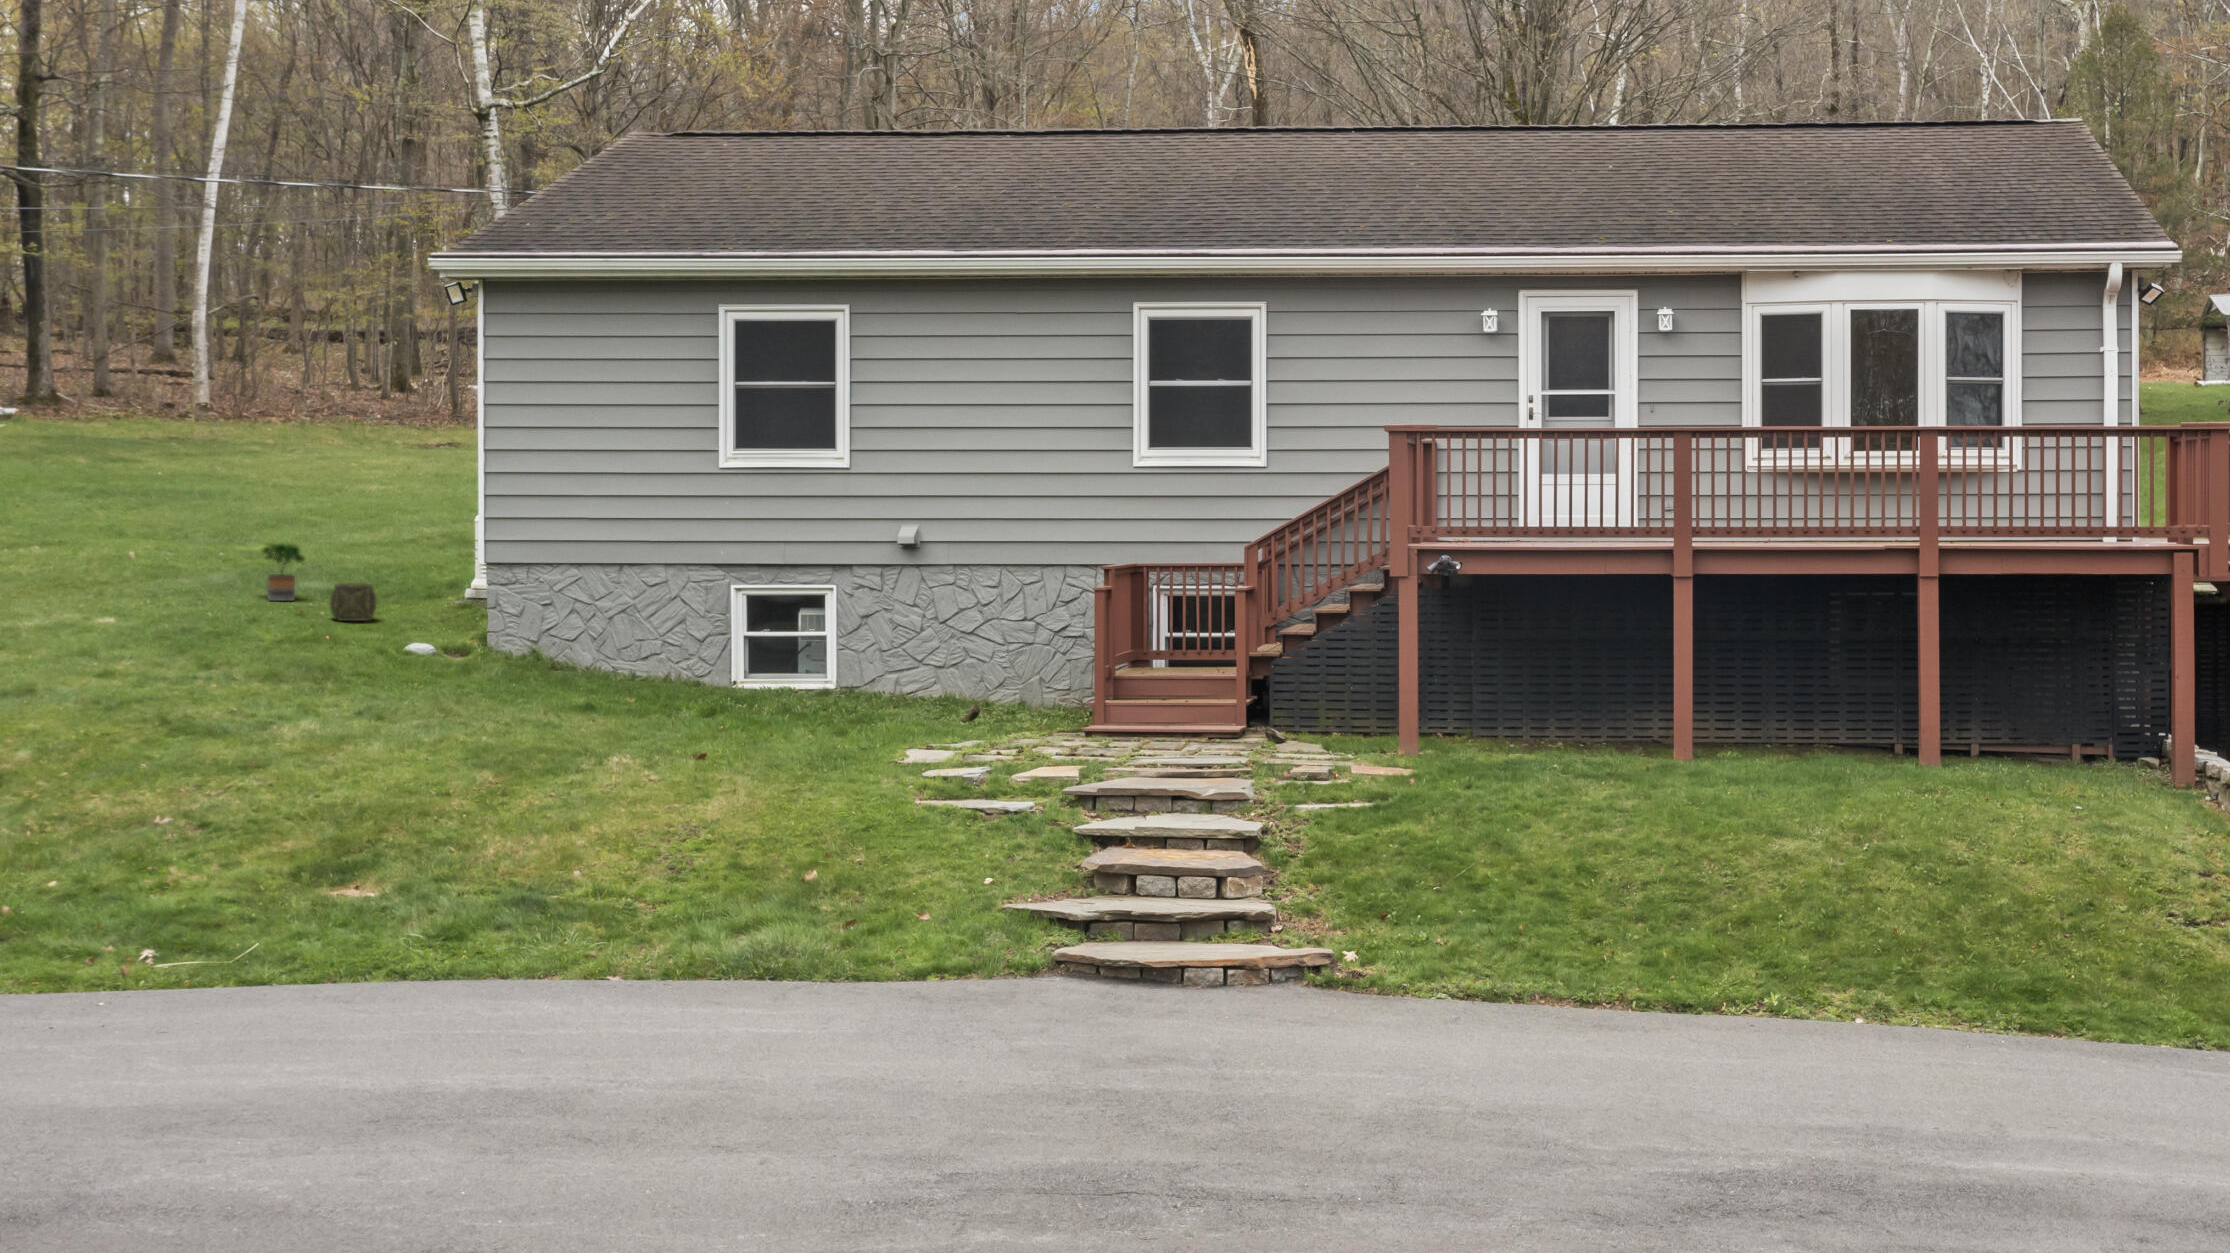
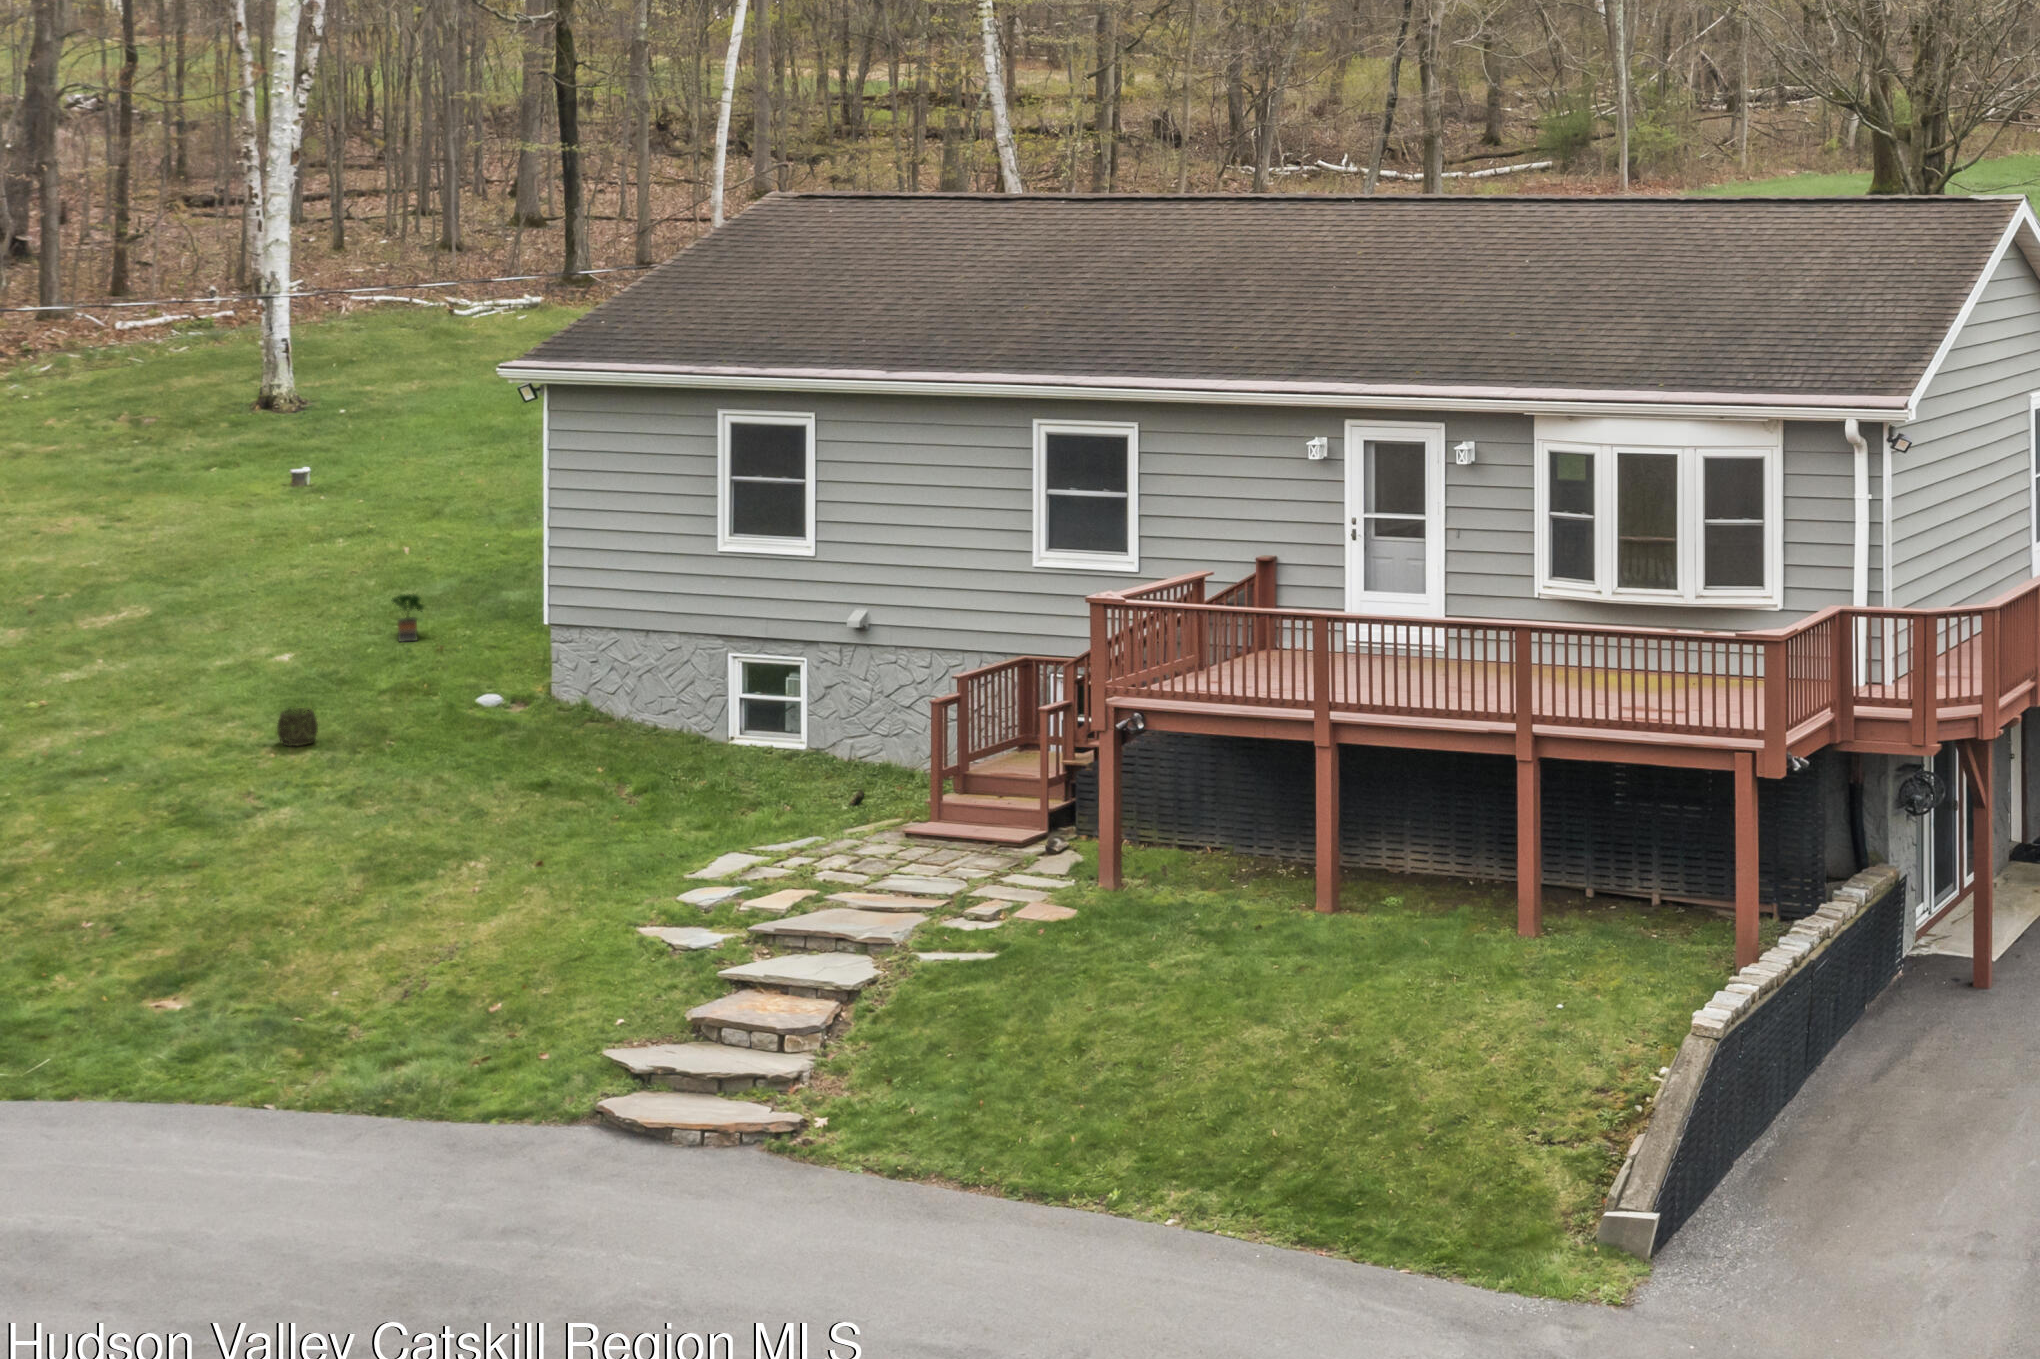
woven basket: present [330,583,377,621] -> present [277,708,318,746]

